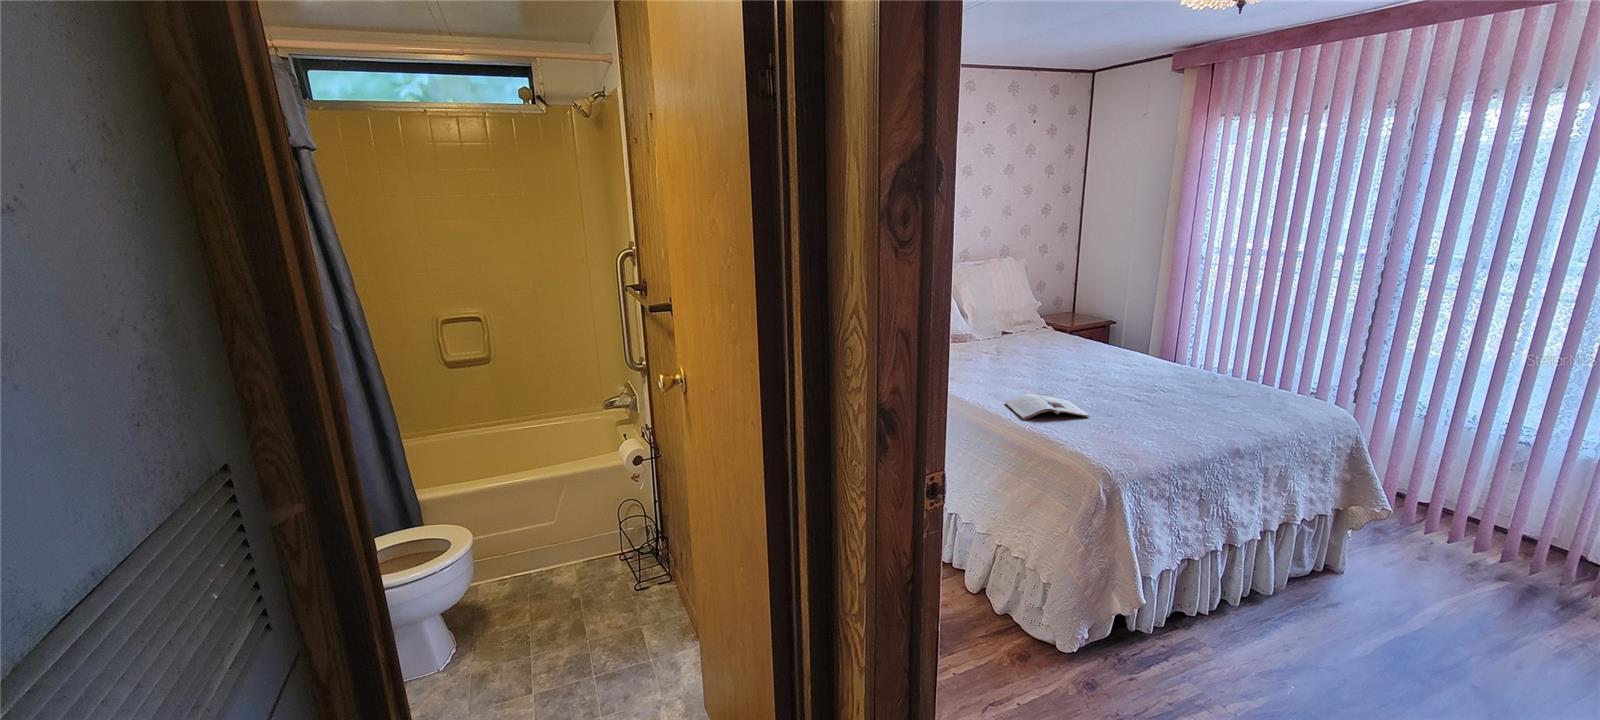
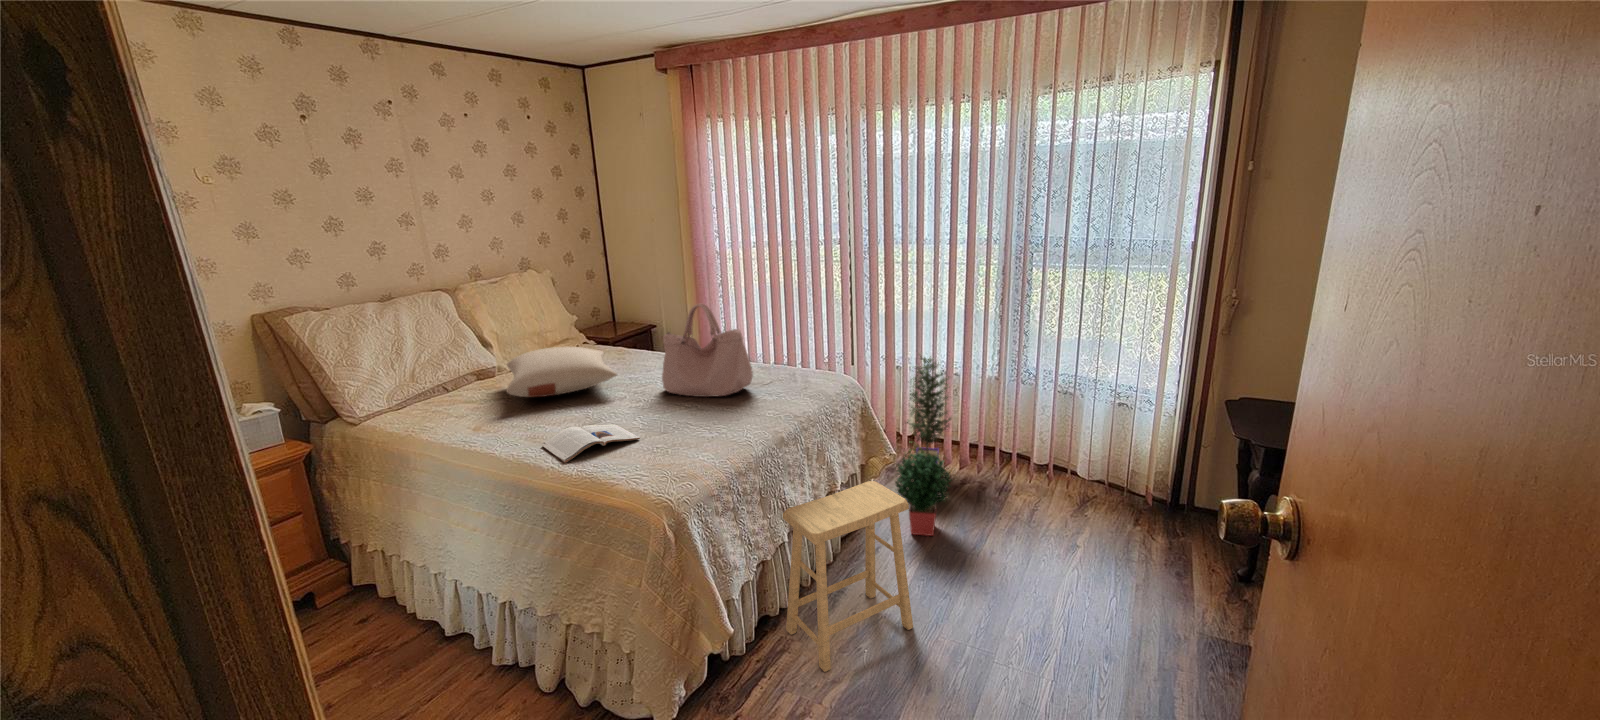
handbag: none [1117,307,1216,399] -> present [662,304,753,397]
pillow: none [981,327,1075,367] -> present [507,347,617,397]
potted plant: none [1376,404,1512,618] -> present [895,356,951,536]
footstool: none [1199,517,1385,692] -> present [783,481,913,672]

